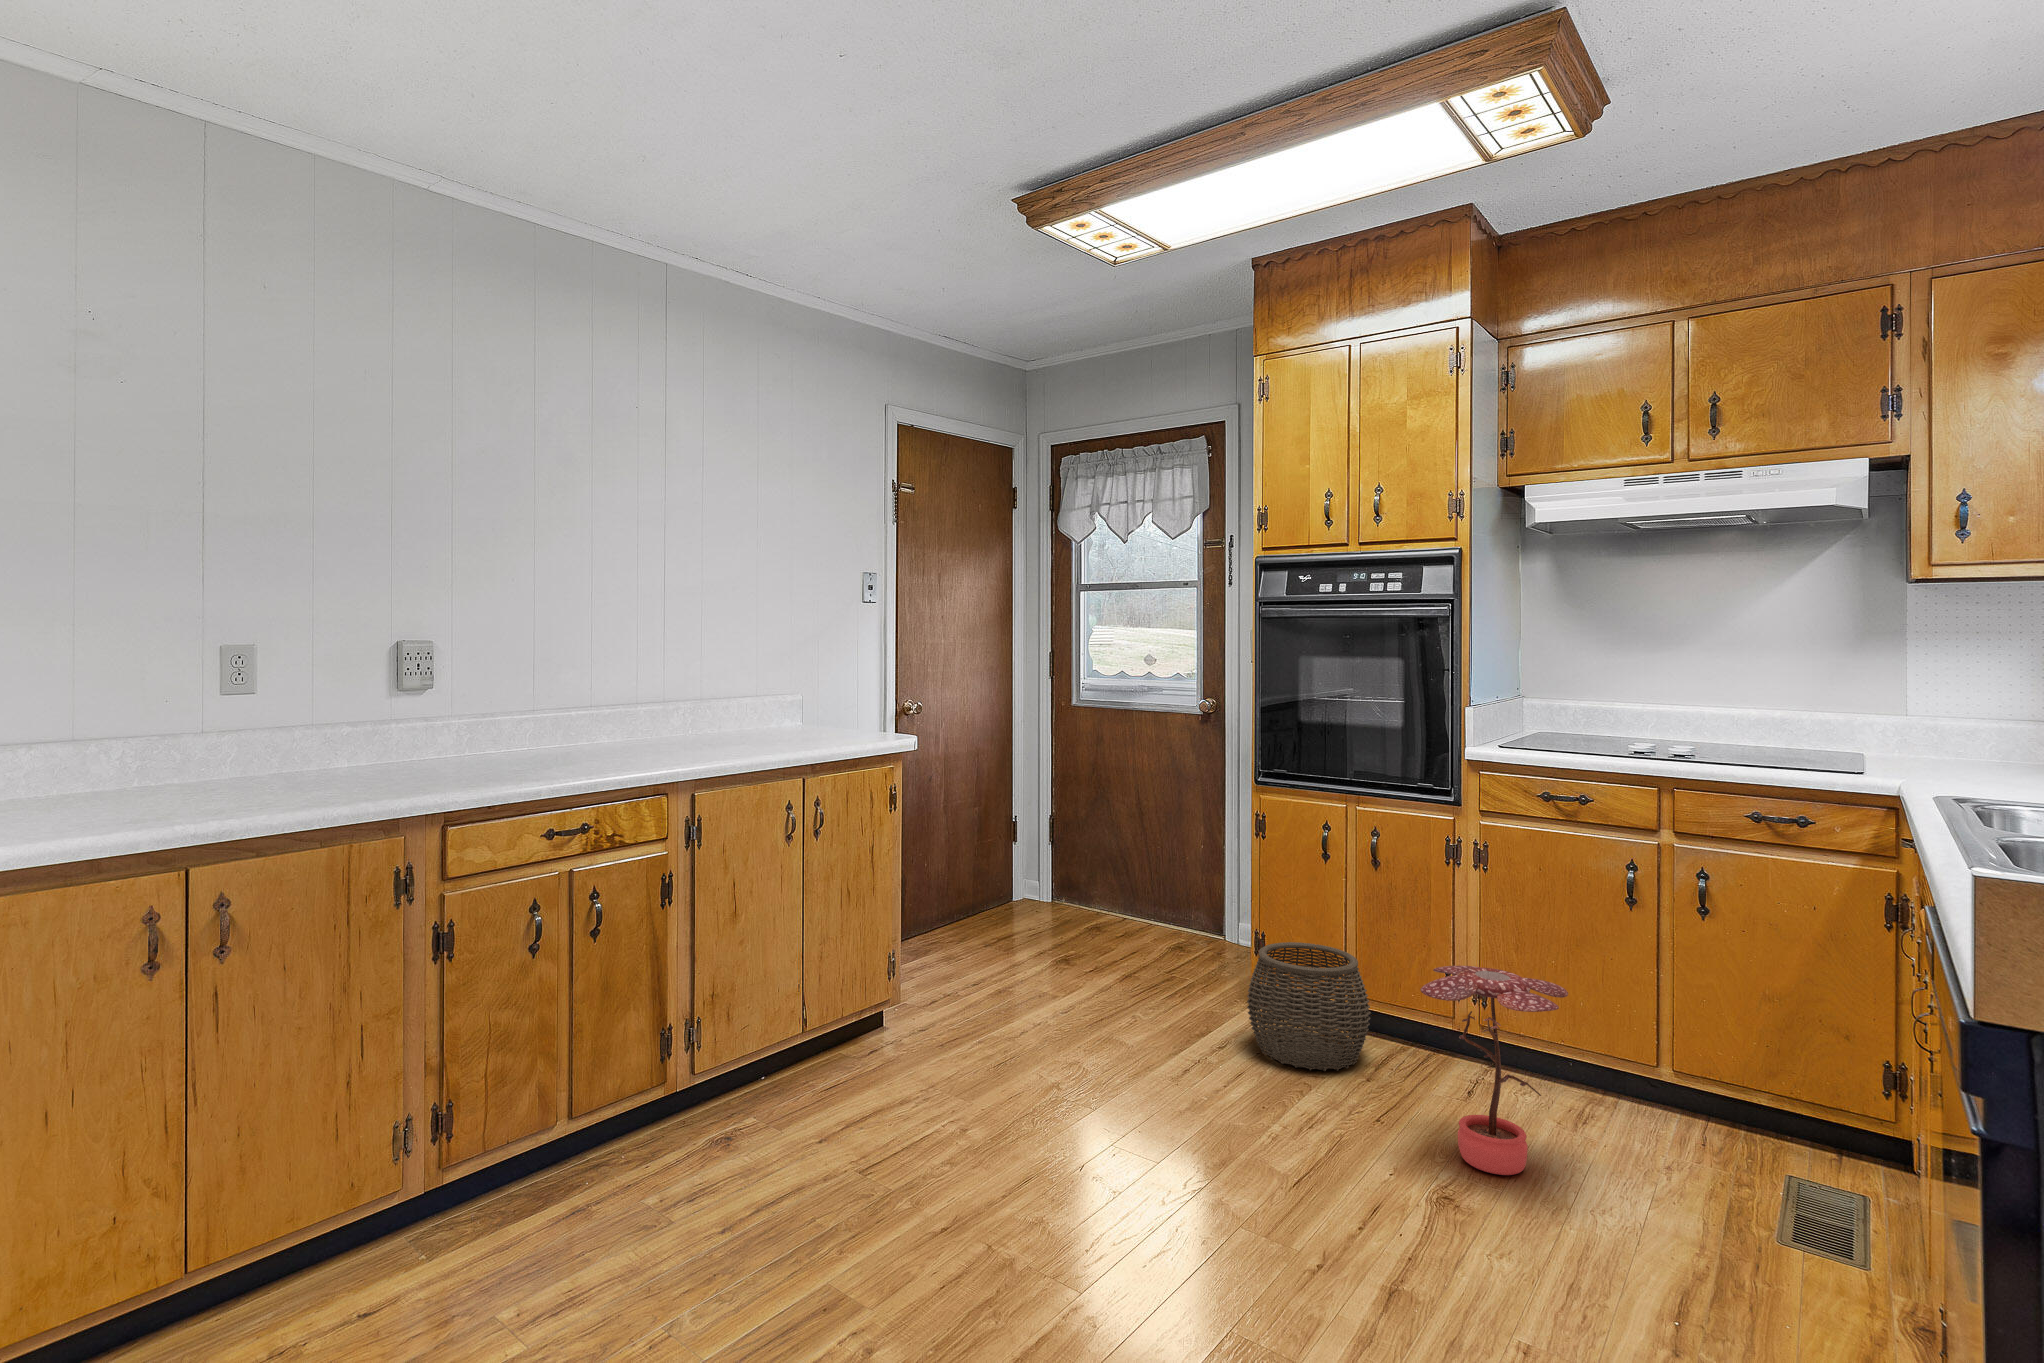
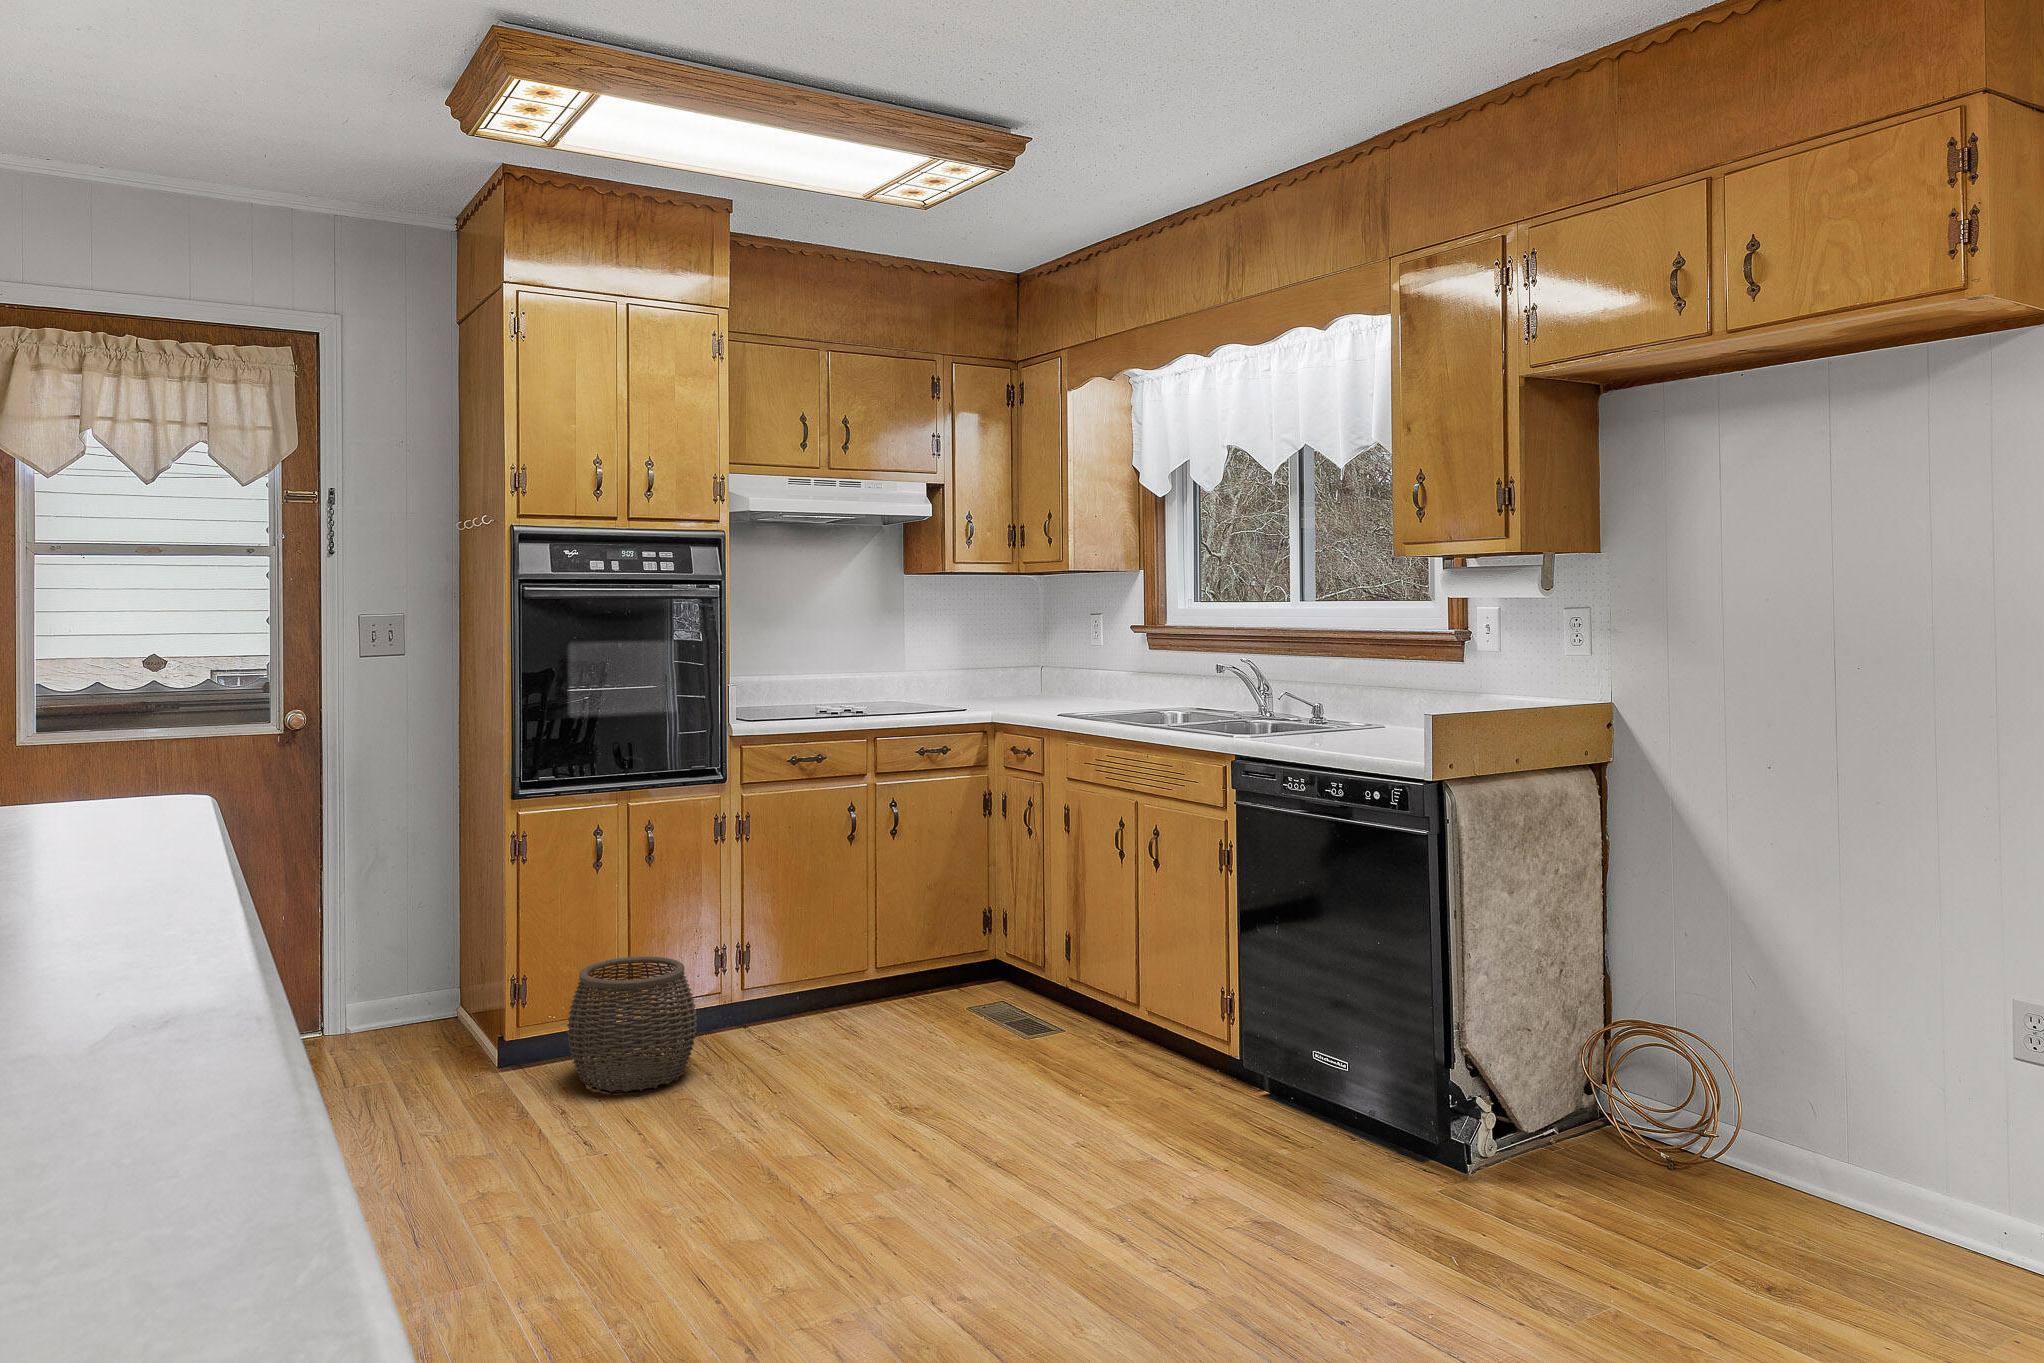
potted plant: present [1420,966,1568,1175] -> none [823,907,949,1080]

